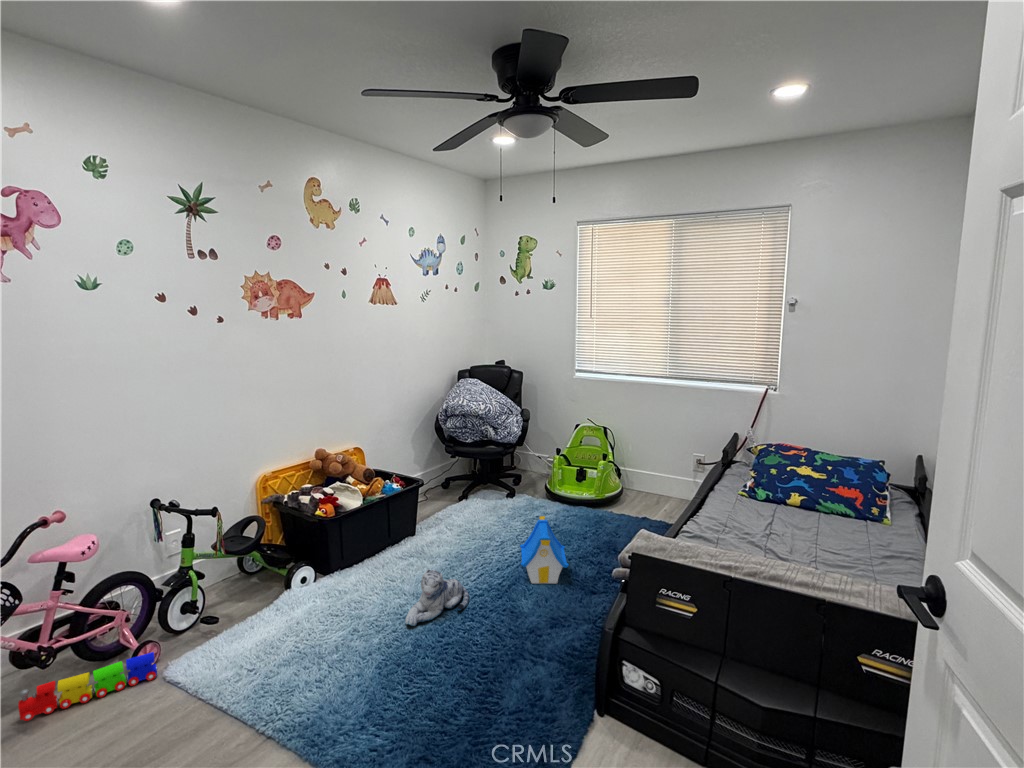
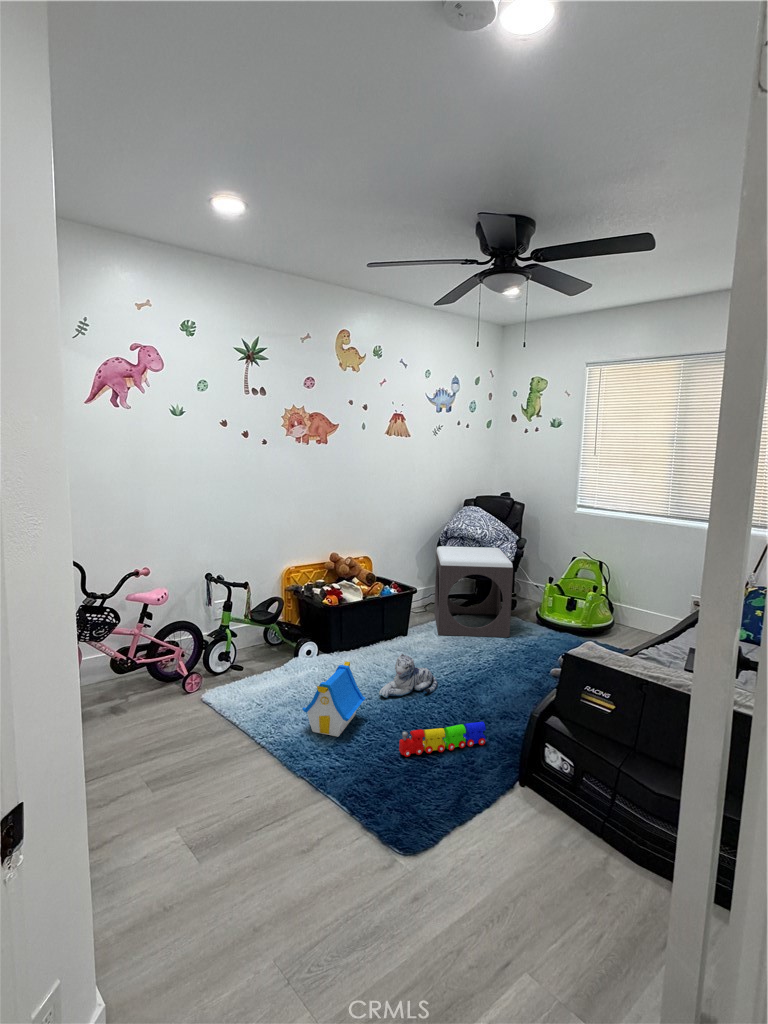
footstool: none [438,423,528,529] -> present [434,546,513,637]
toy house: present [520,516,569,583] -> present [302,662,365,737]
toy train: present [18,652,158,721] -> present [399,722,486,757]

